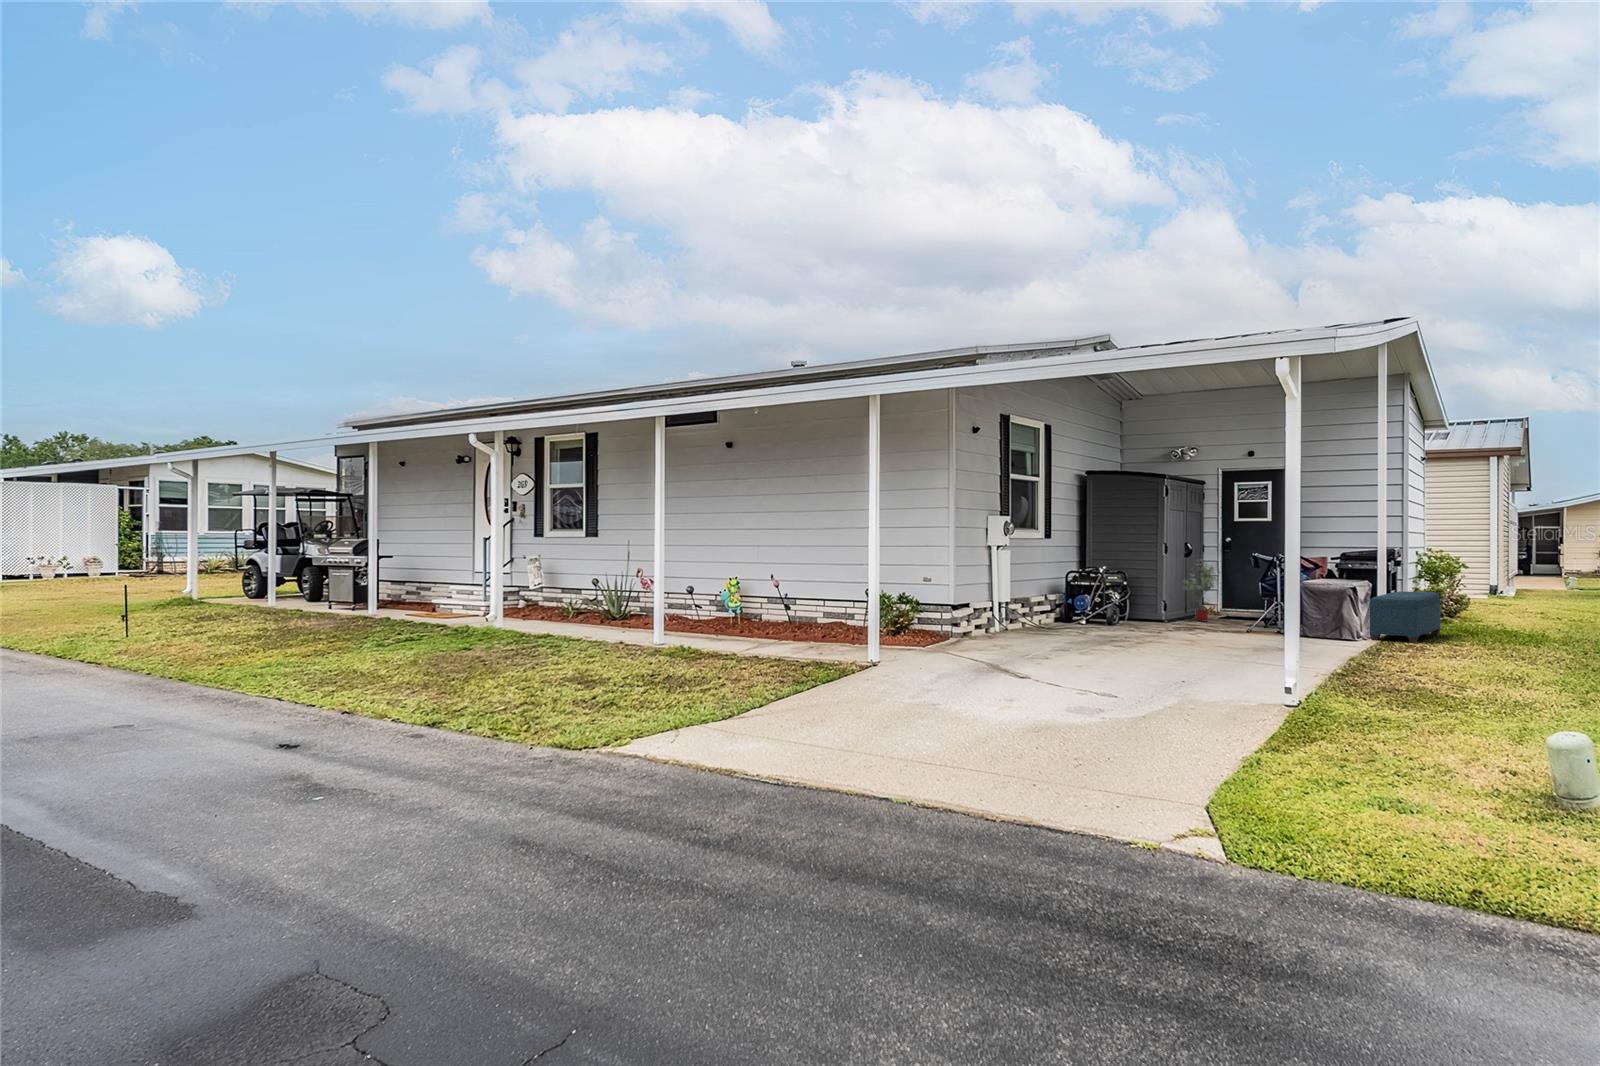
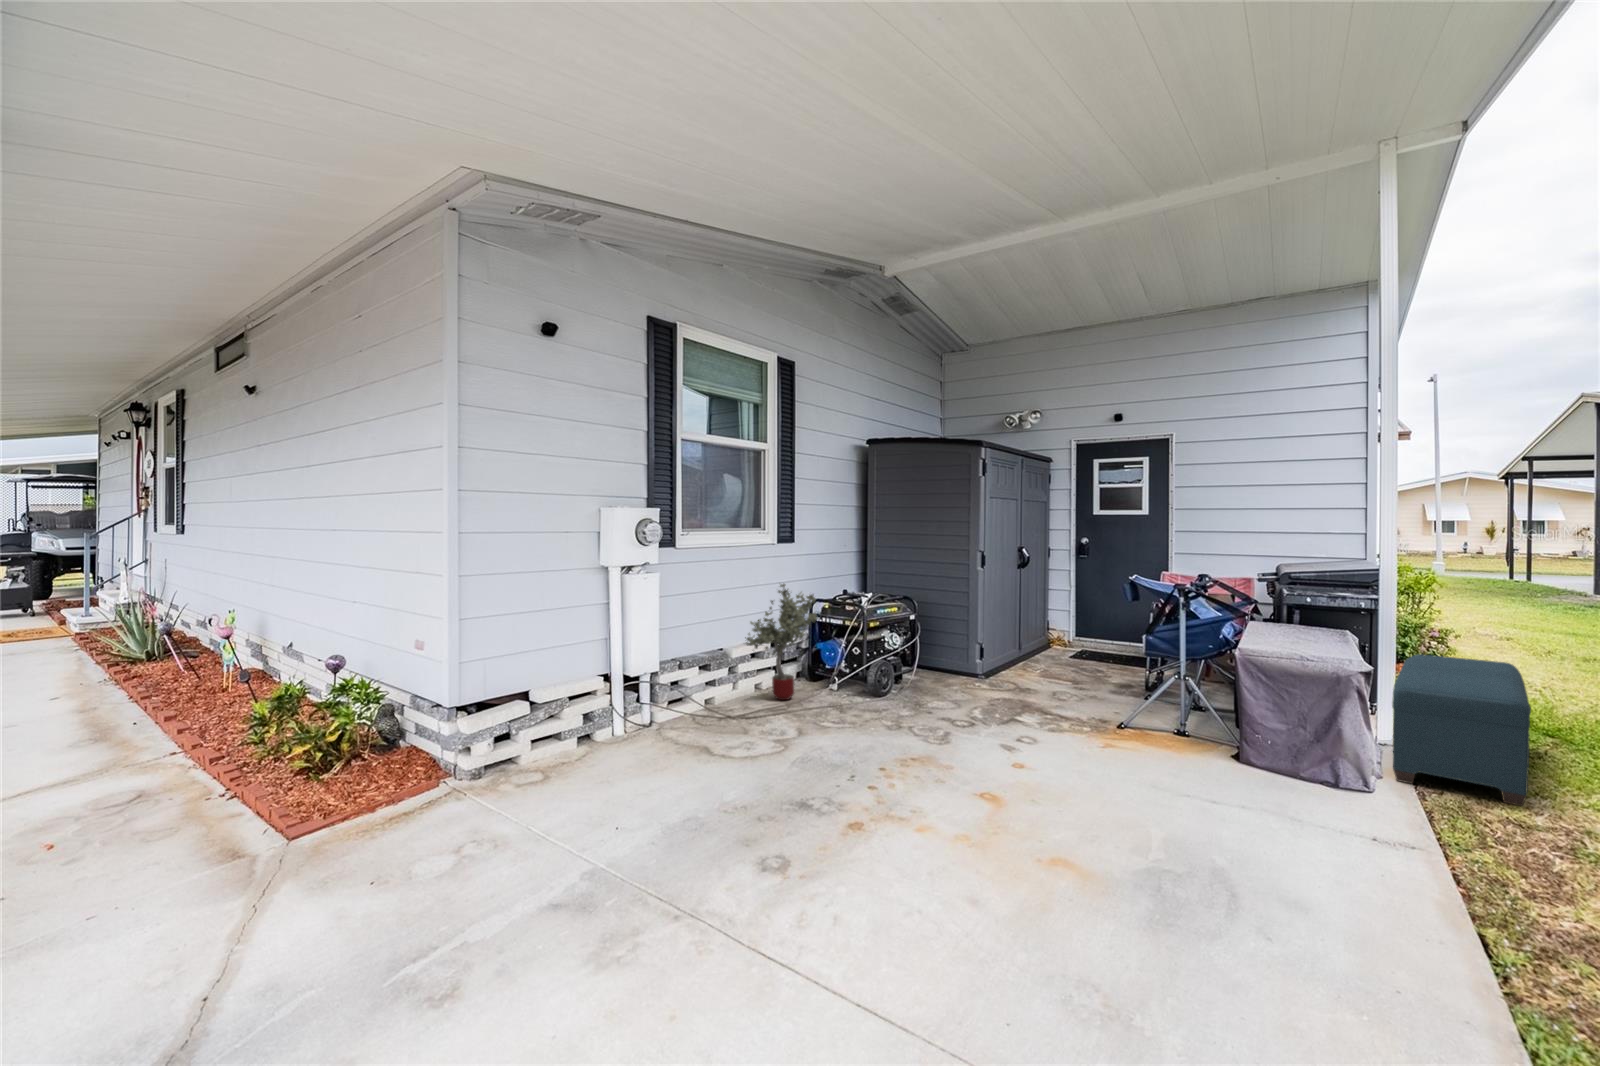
potted tree: present [1183,560,1216,621] -> present [745,584,817,700]

